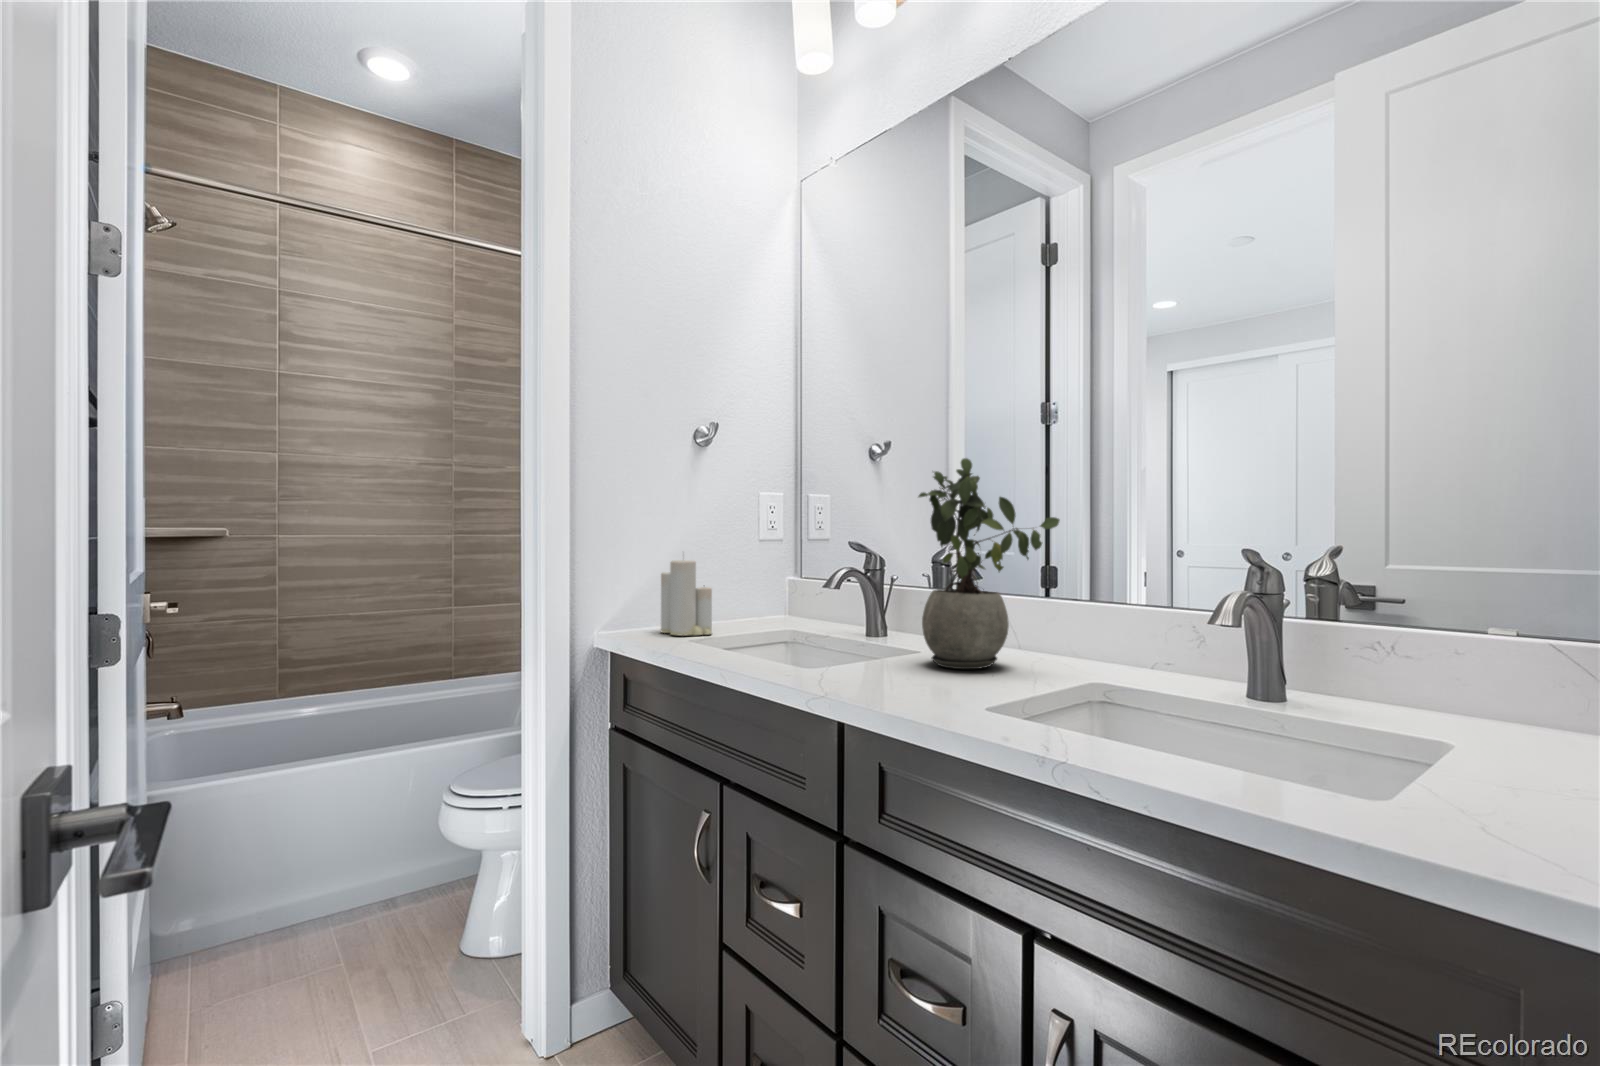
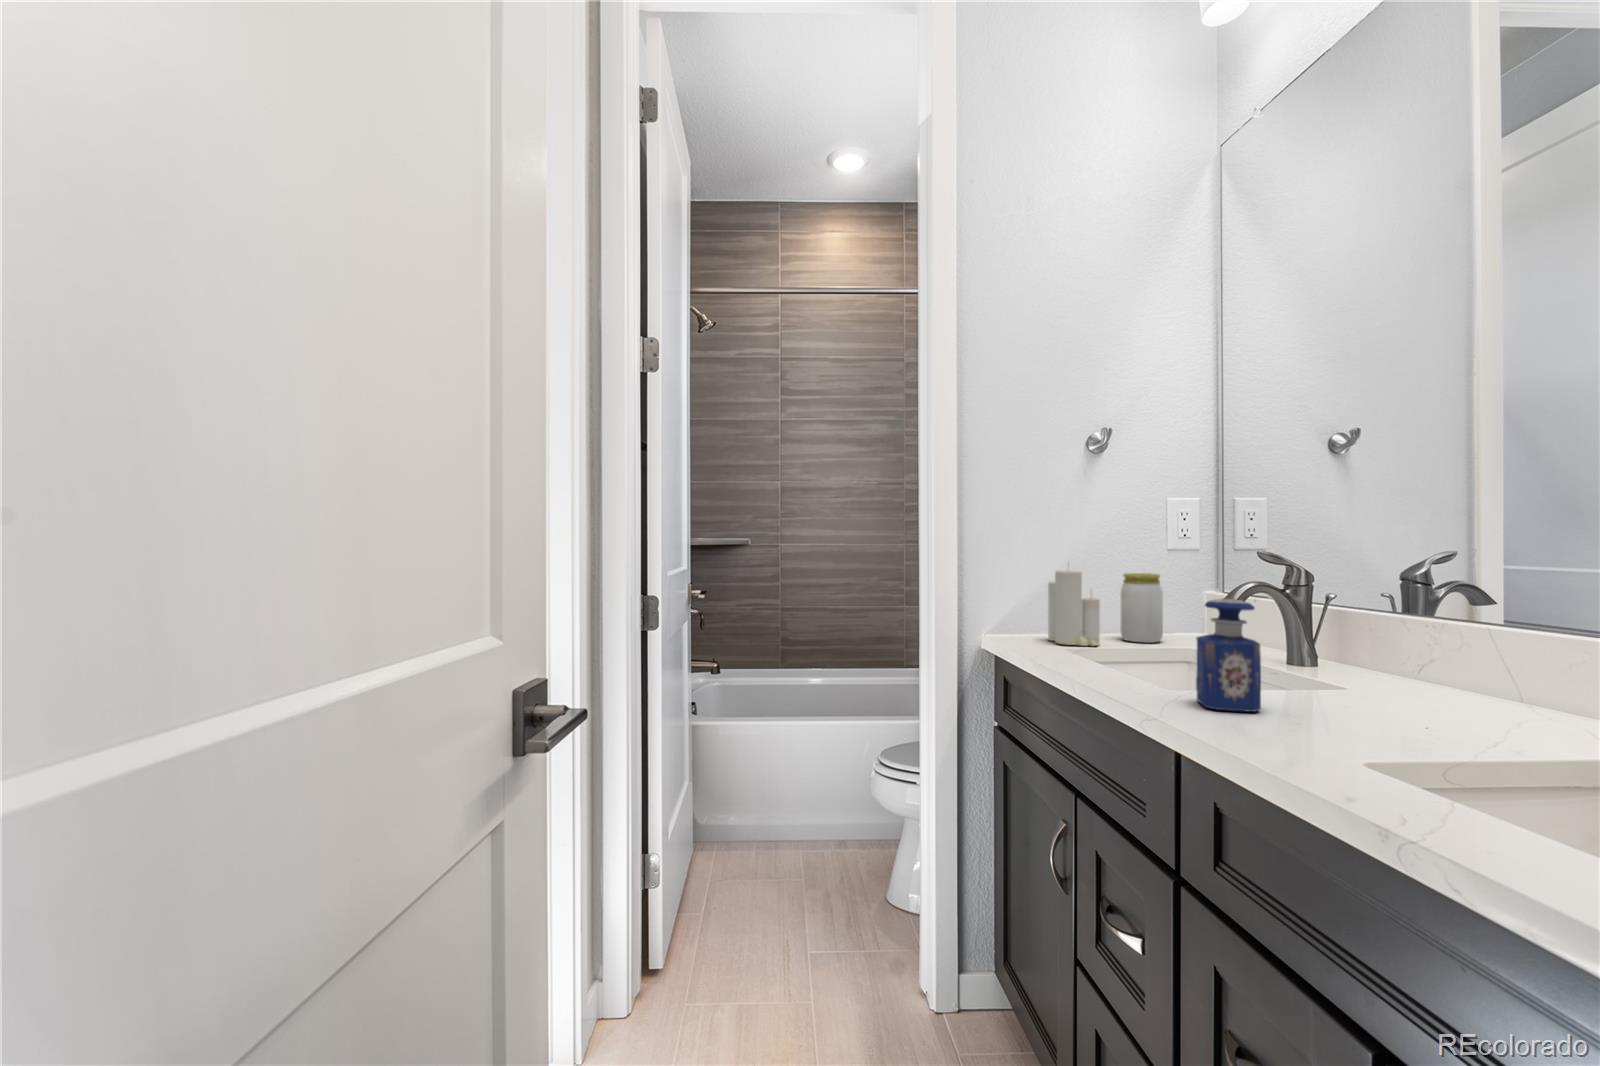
potted plant: present [919,458,1060,669] -> none [1318,453,1537,716]
jar: none [725,562,761,628] -> present [1121,573,1163,643]
perfume bottle: none [836,581,888,680] -> present [1196,598,1261,712]

